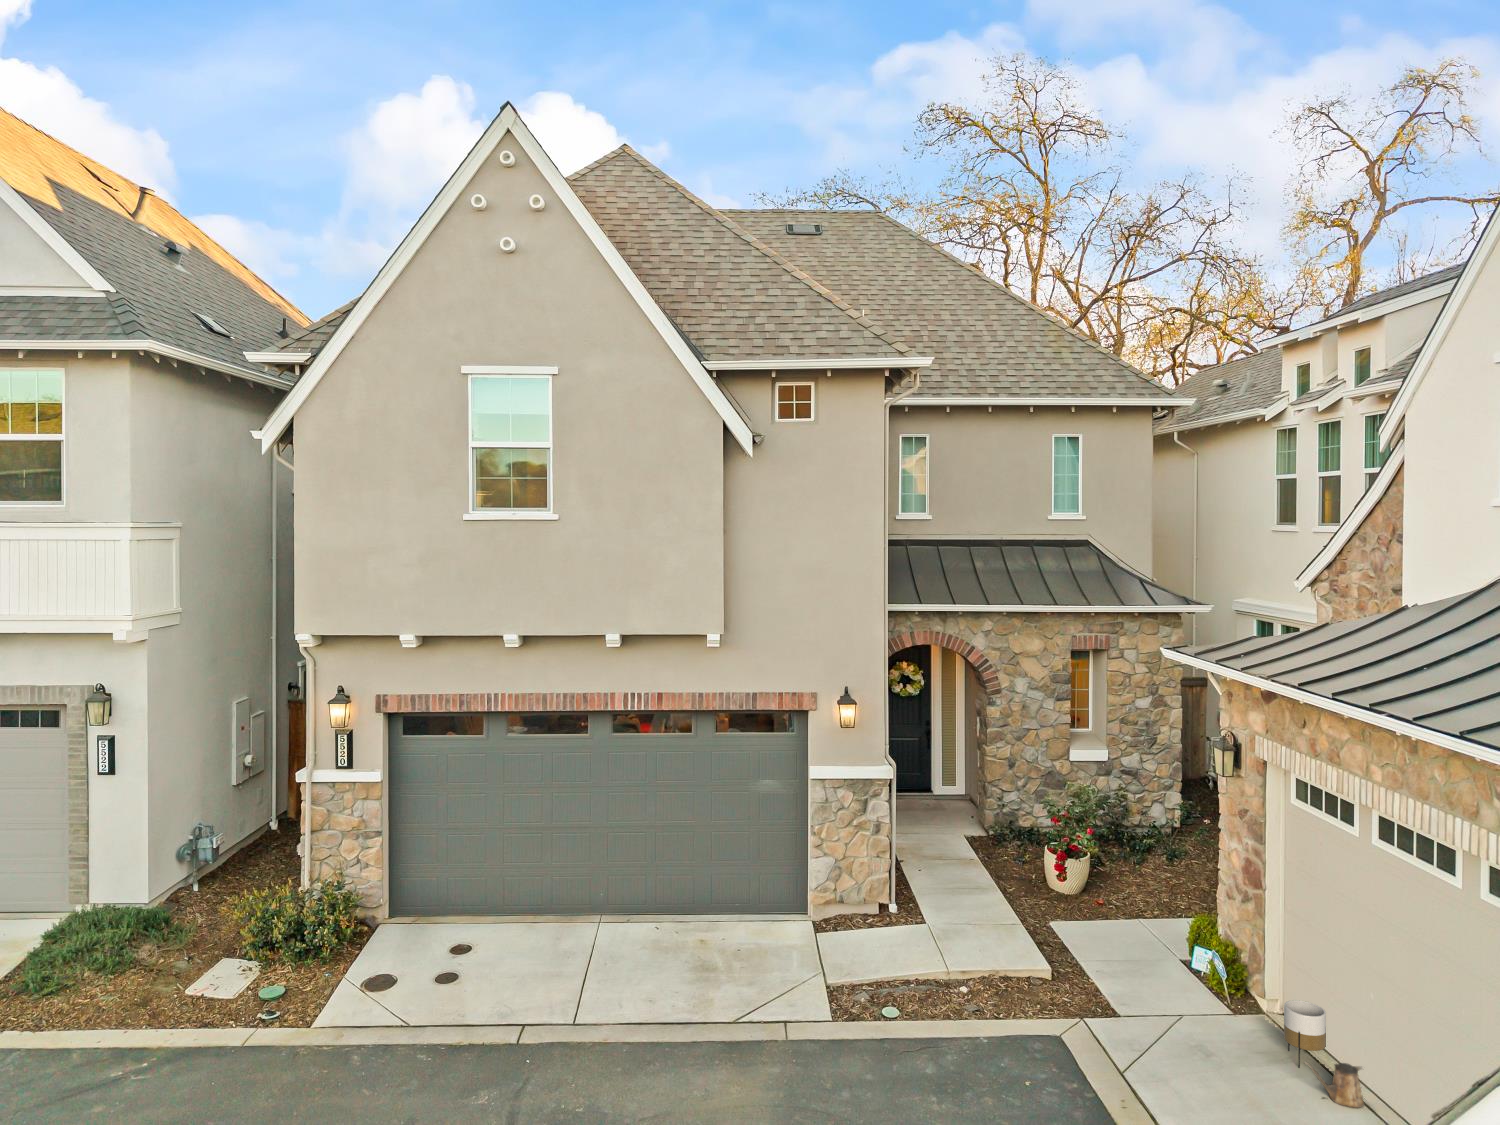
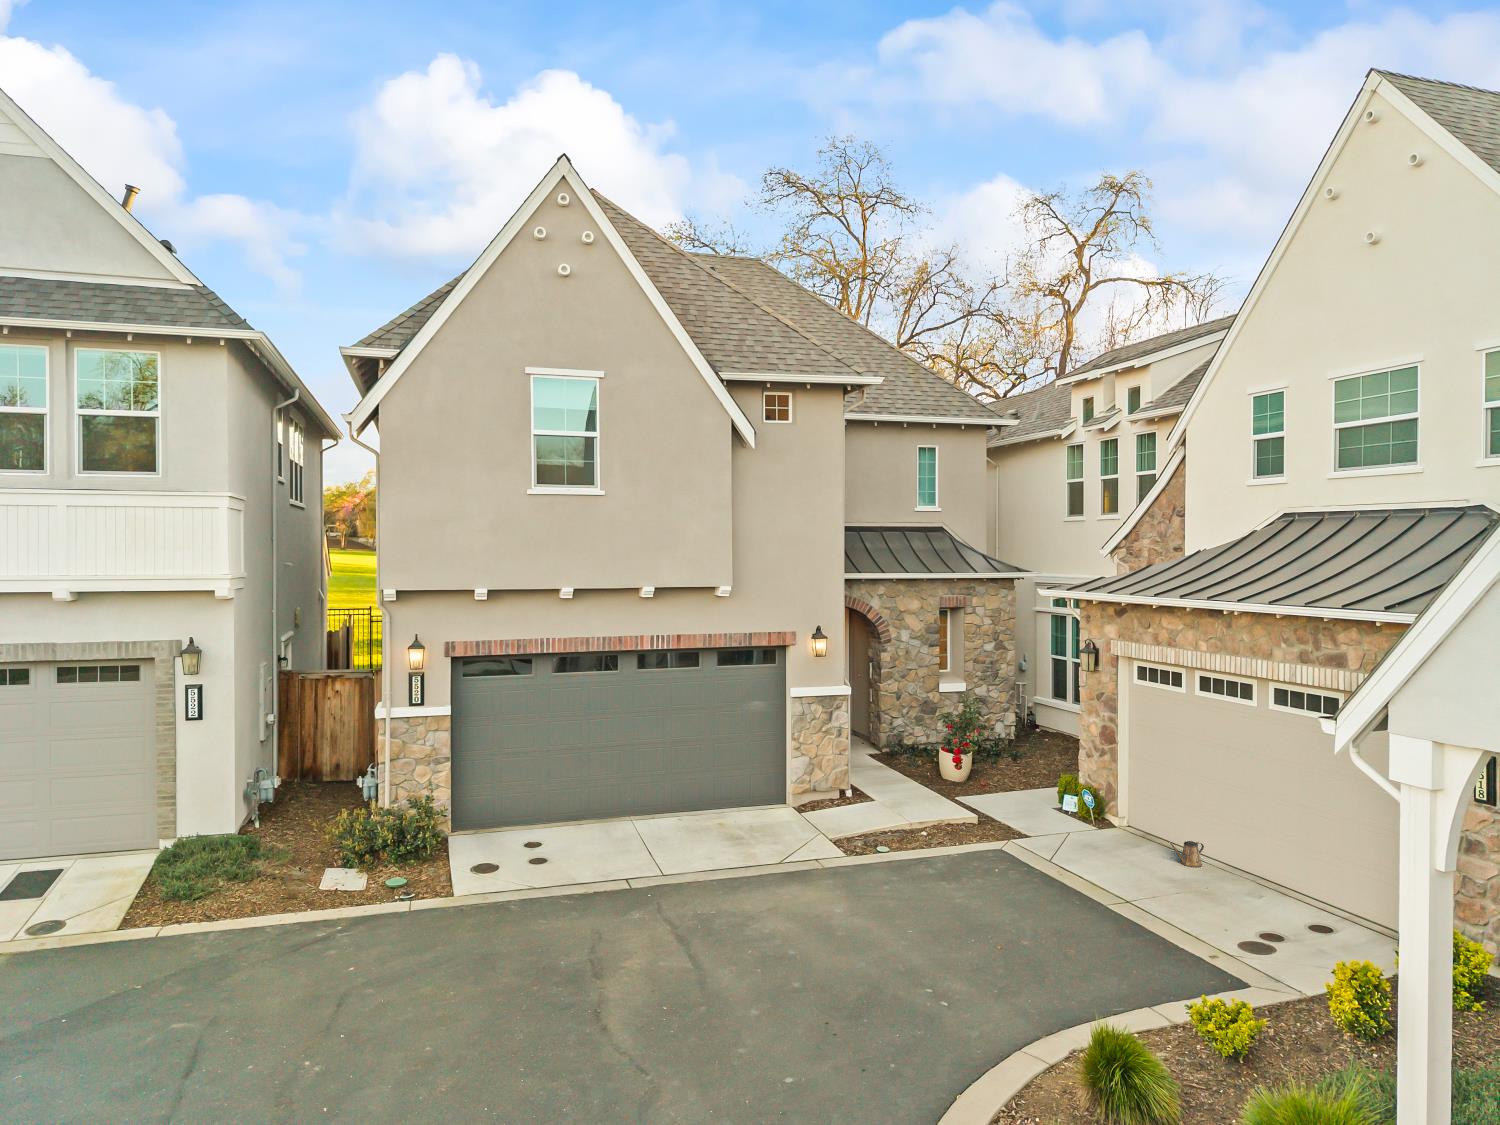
planter: present [1284,1000,1326,1068] -> none [1145,811,1171,852]

